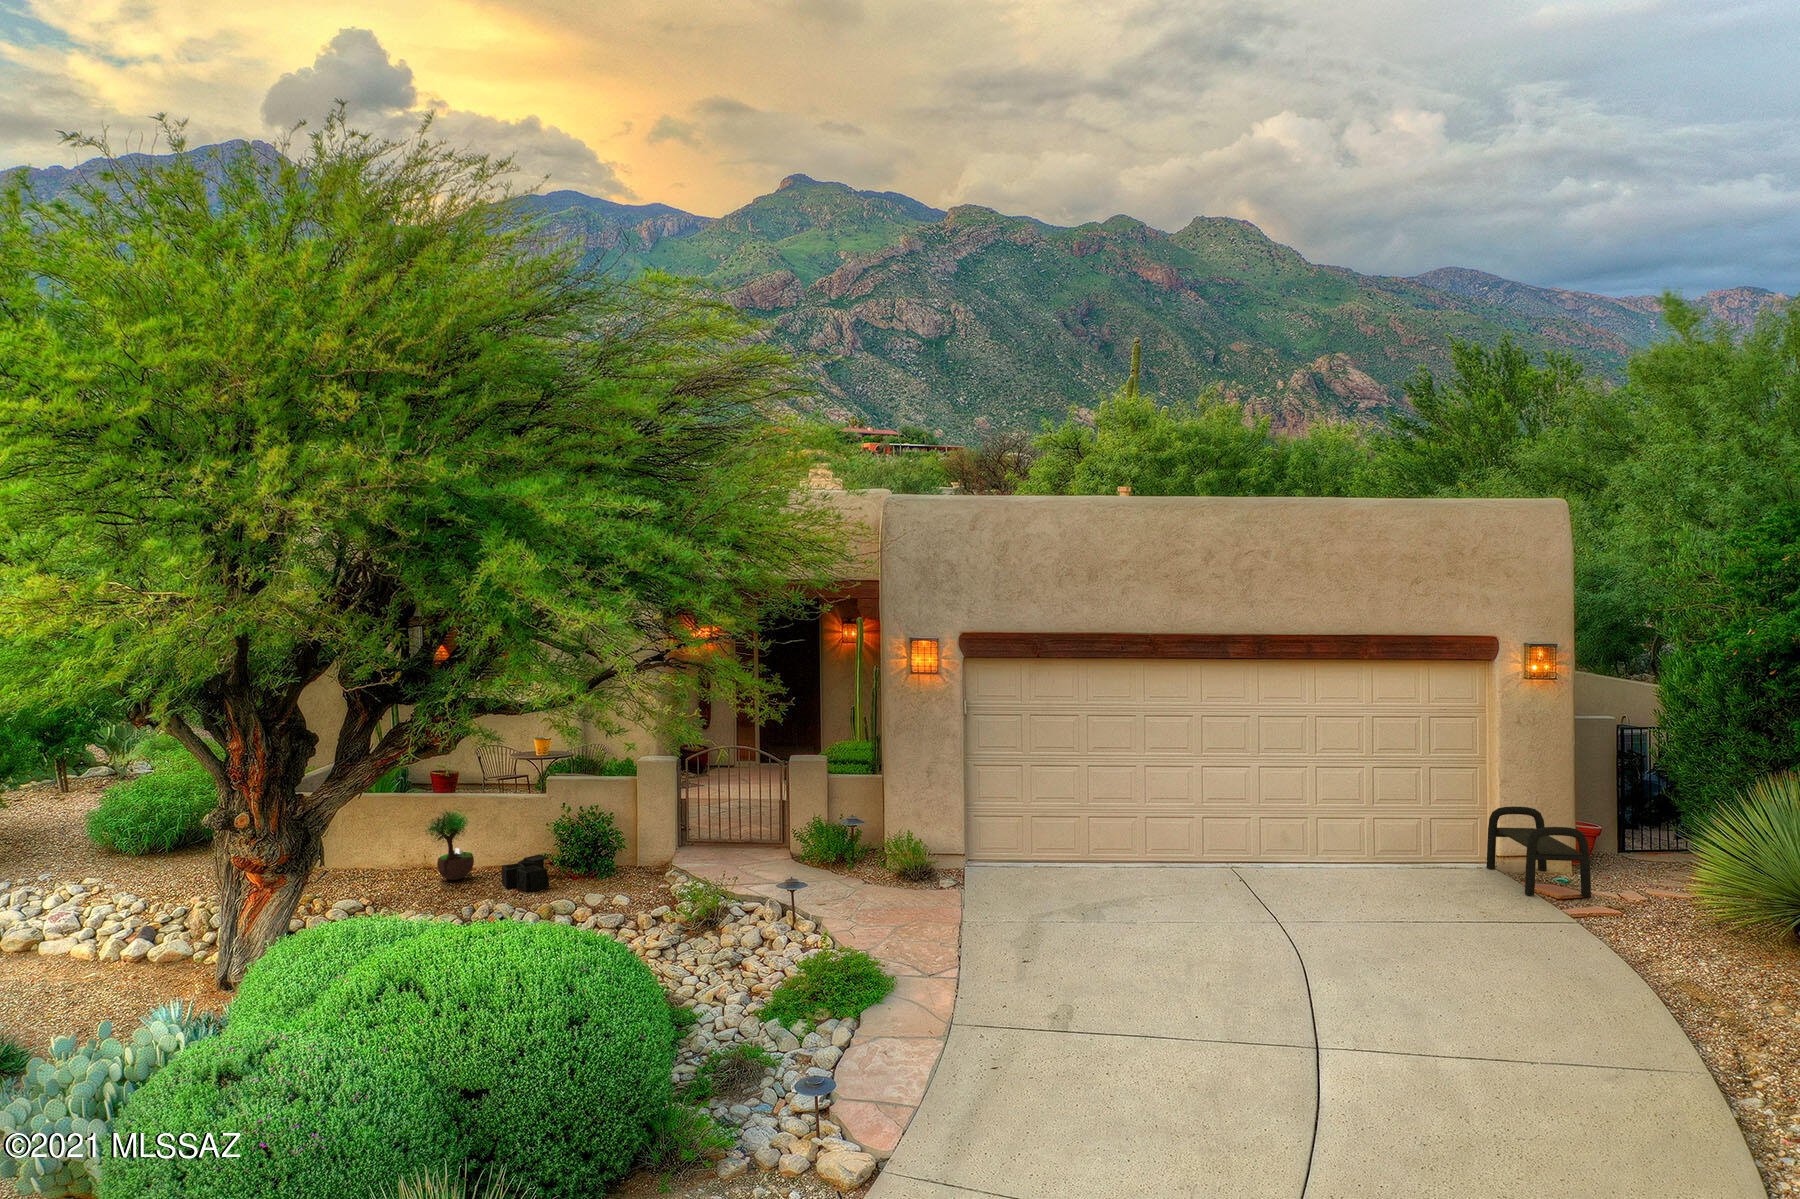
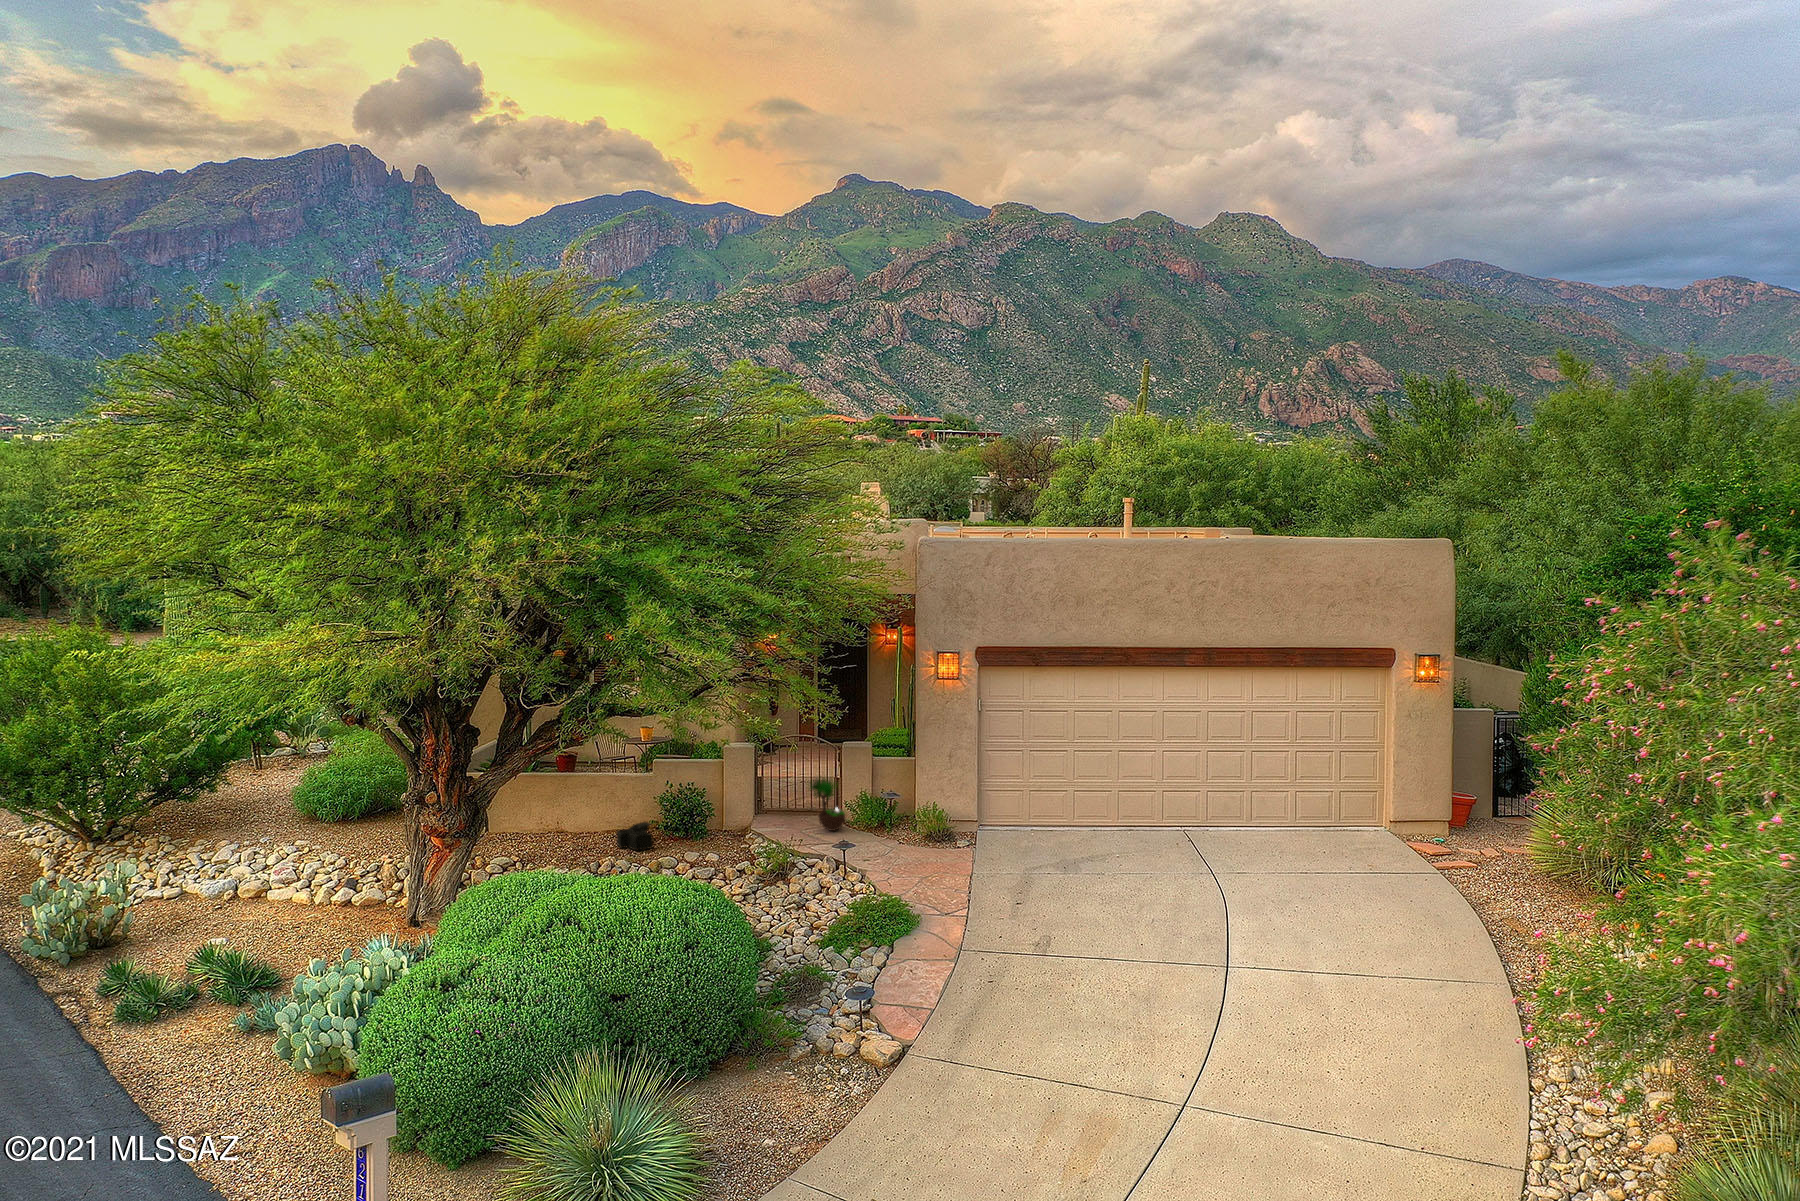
bench: present [1486,806,1591,897] -> none [1408,779,1490,853]
potted tree: present [423,809,474,880] -> present [809,778,845,831]

